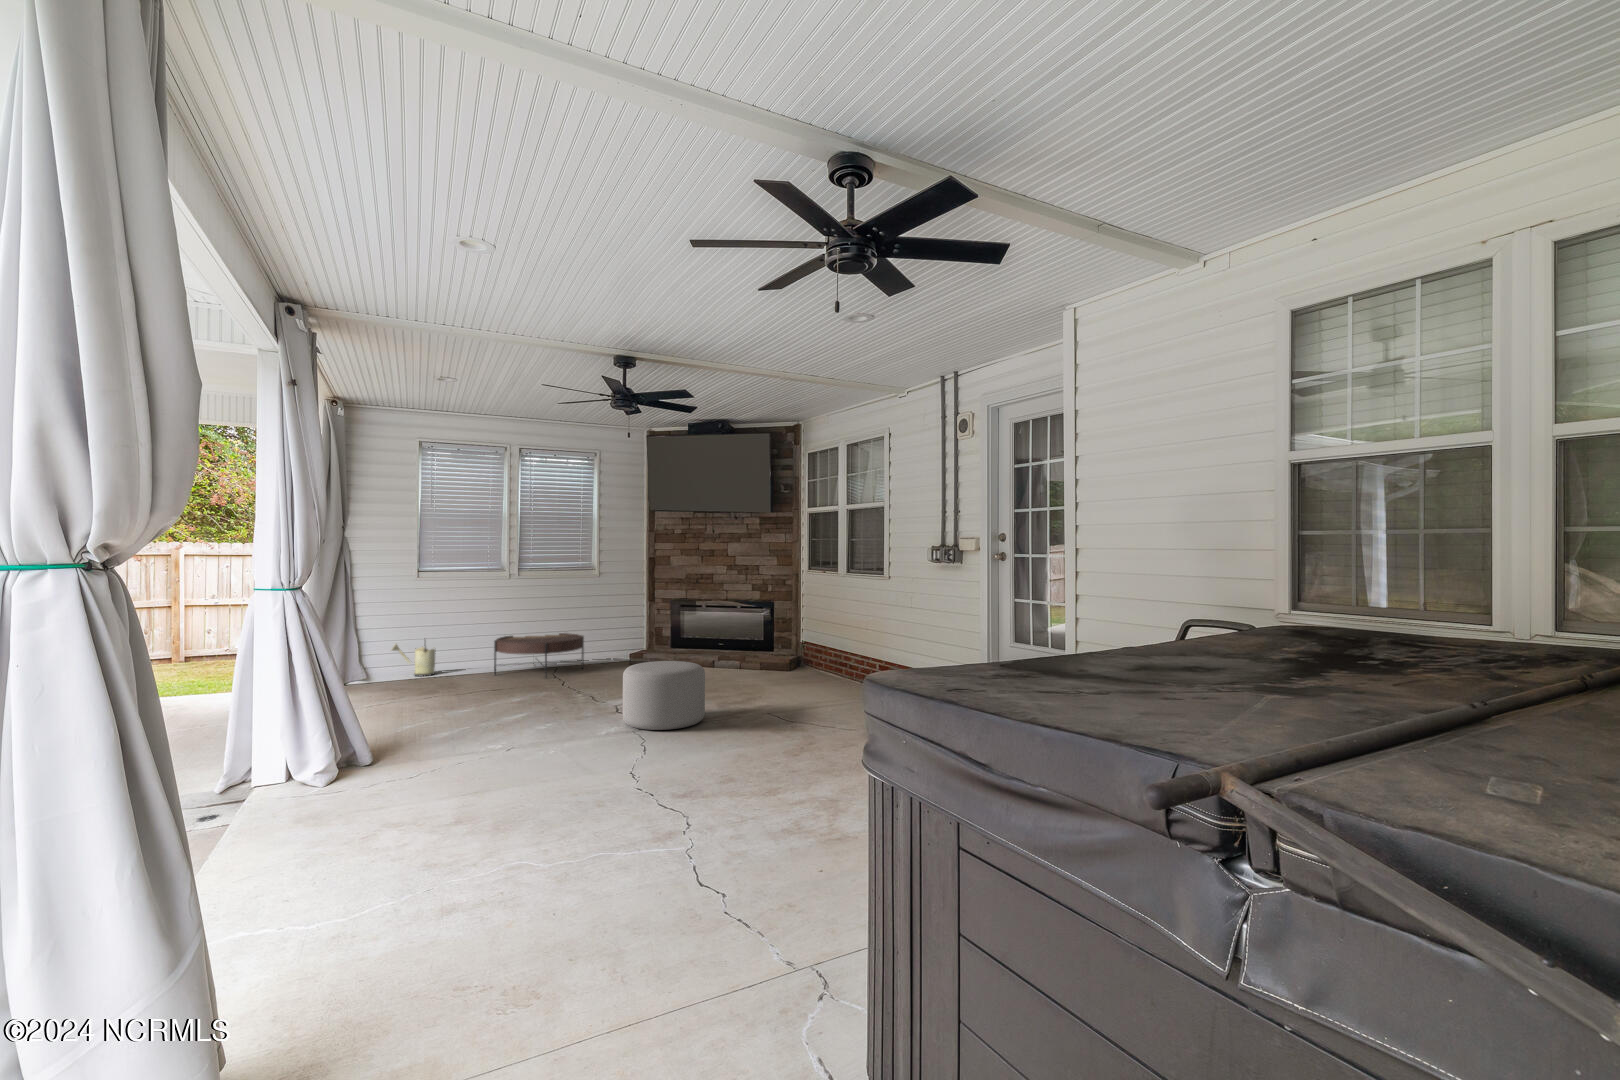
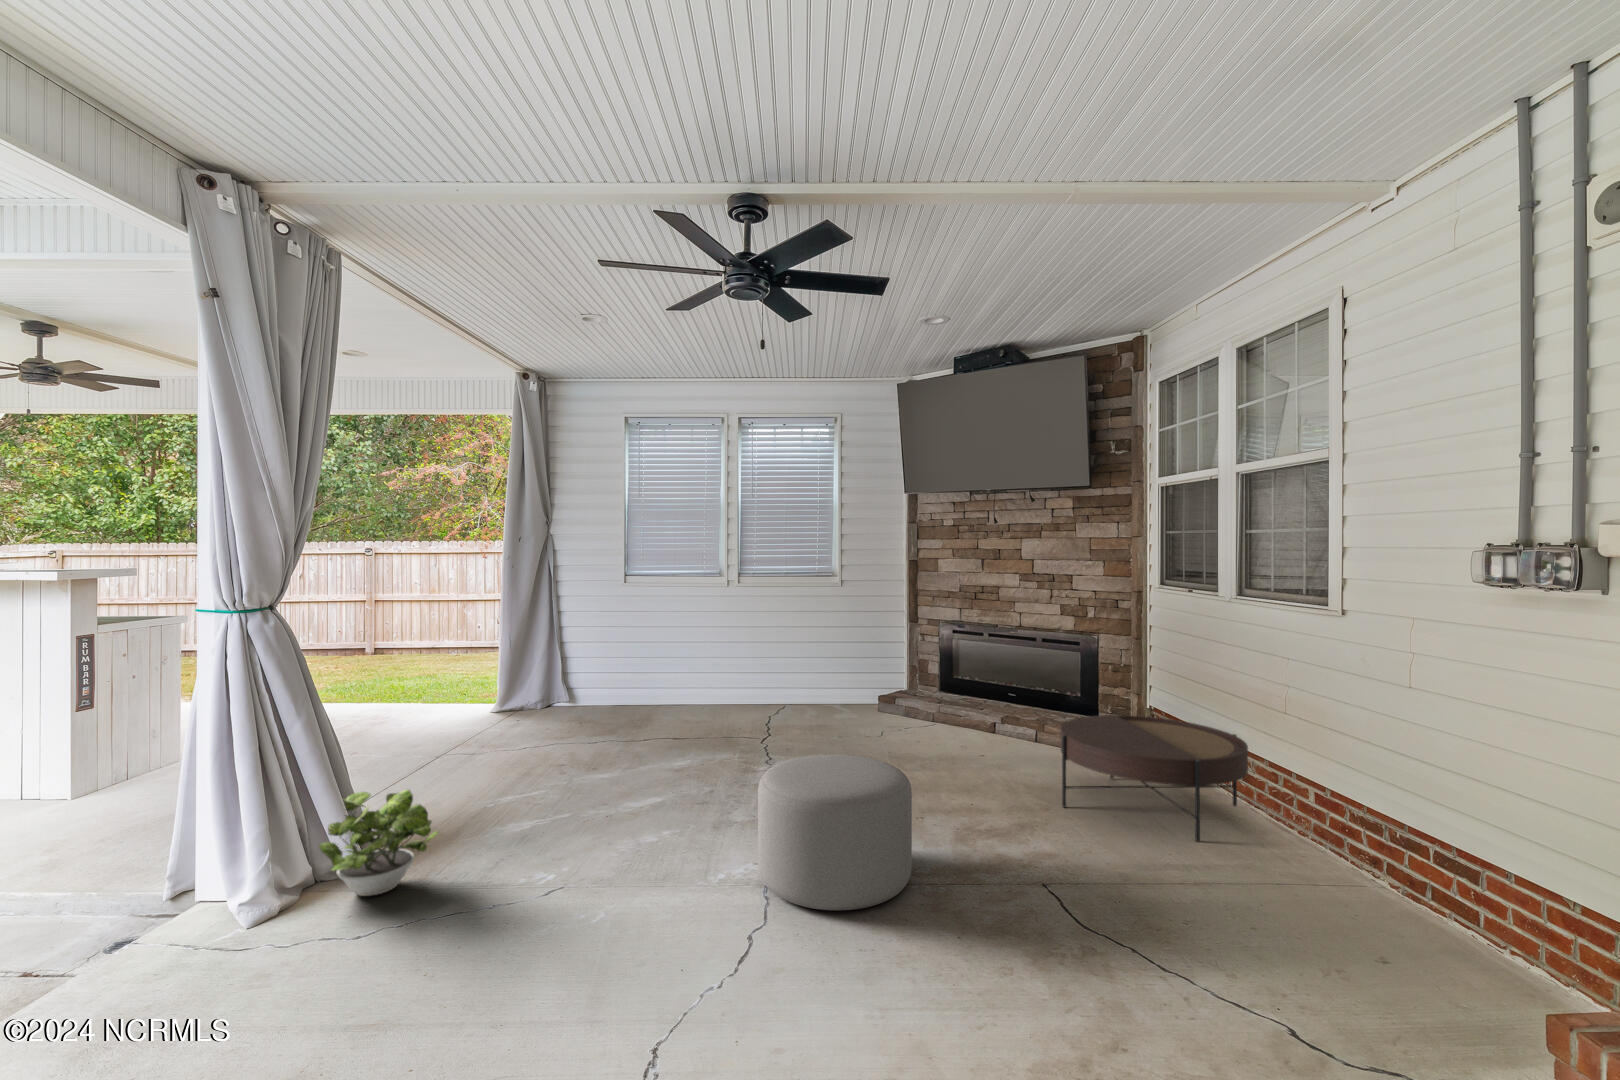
coffee table: present [494,633,584,678] -> present [1060,715,1248,842]
watering can: present [392,644,436,676] -> none [591,659,645,708]
potted plant: none [357,691,438,758] -> present [319,790,438,896]

